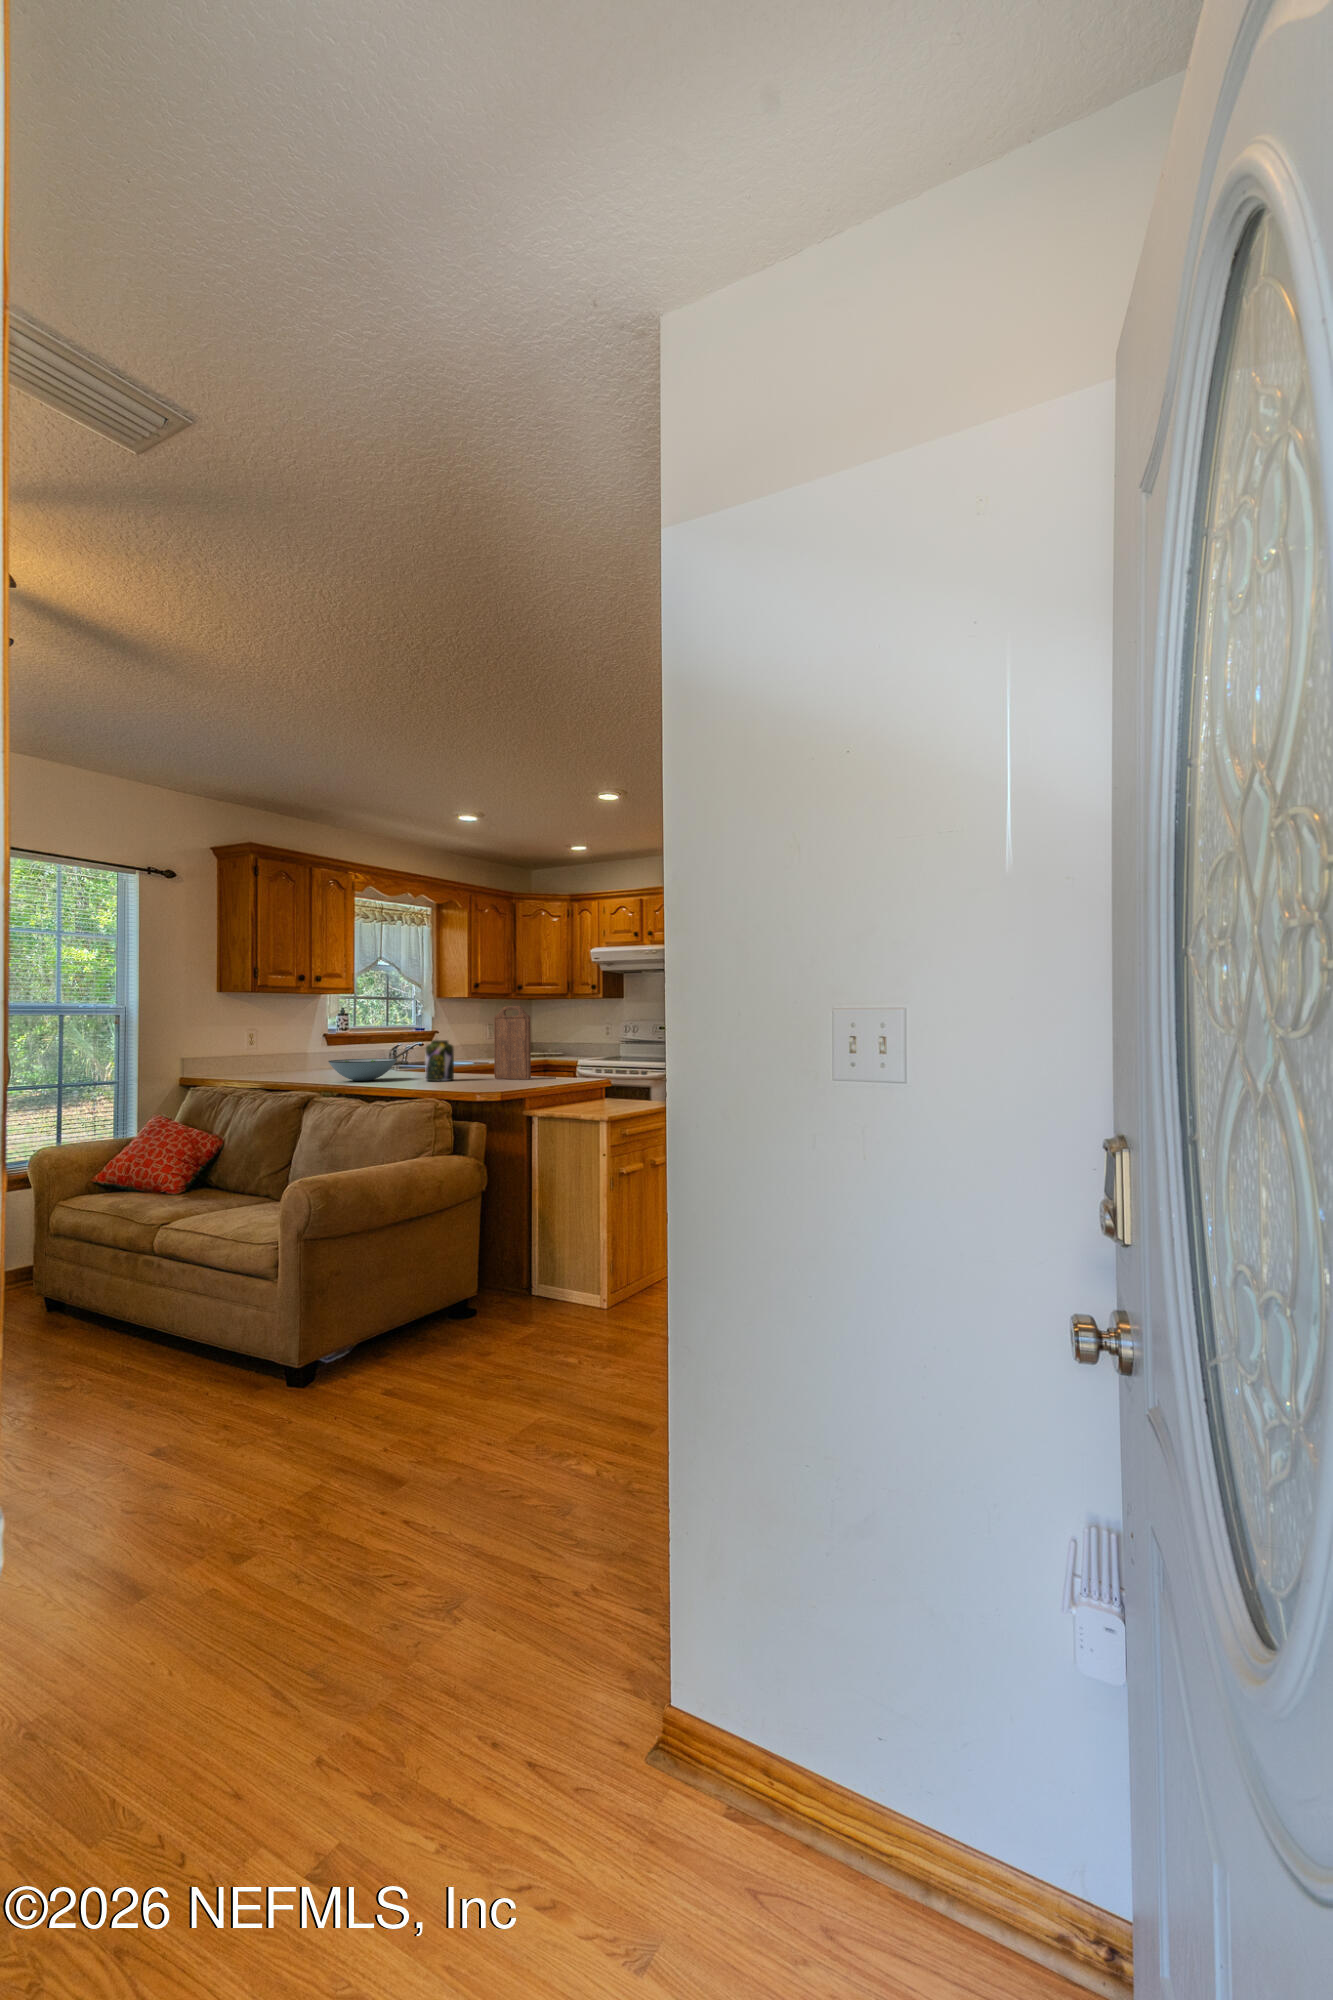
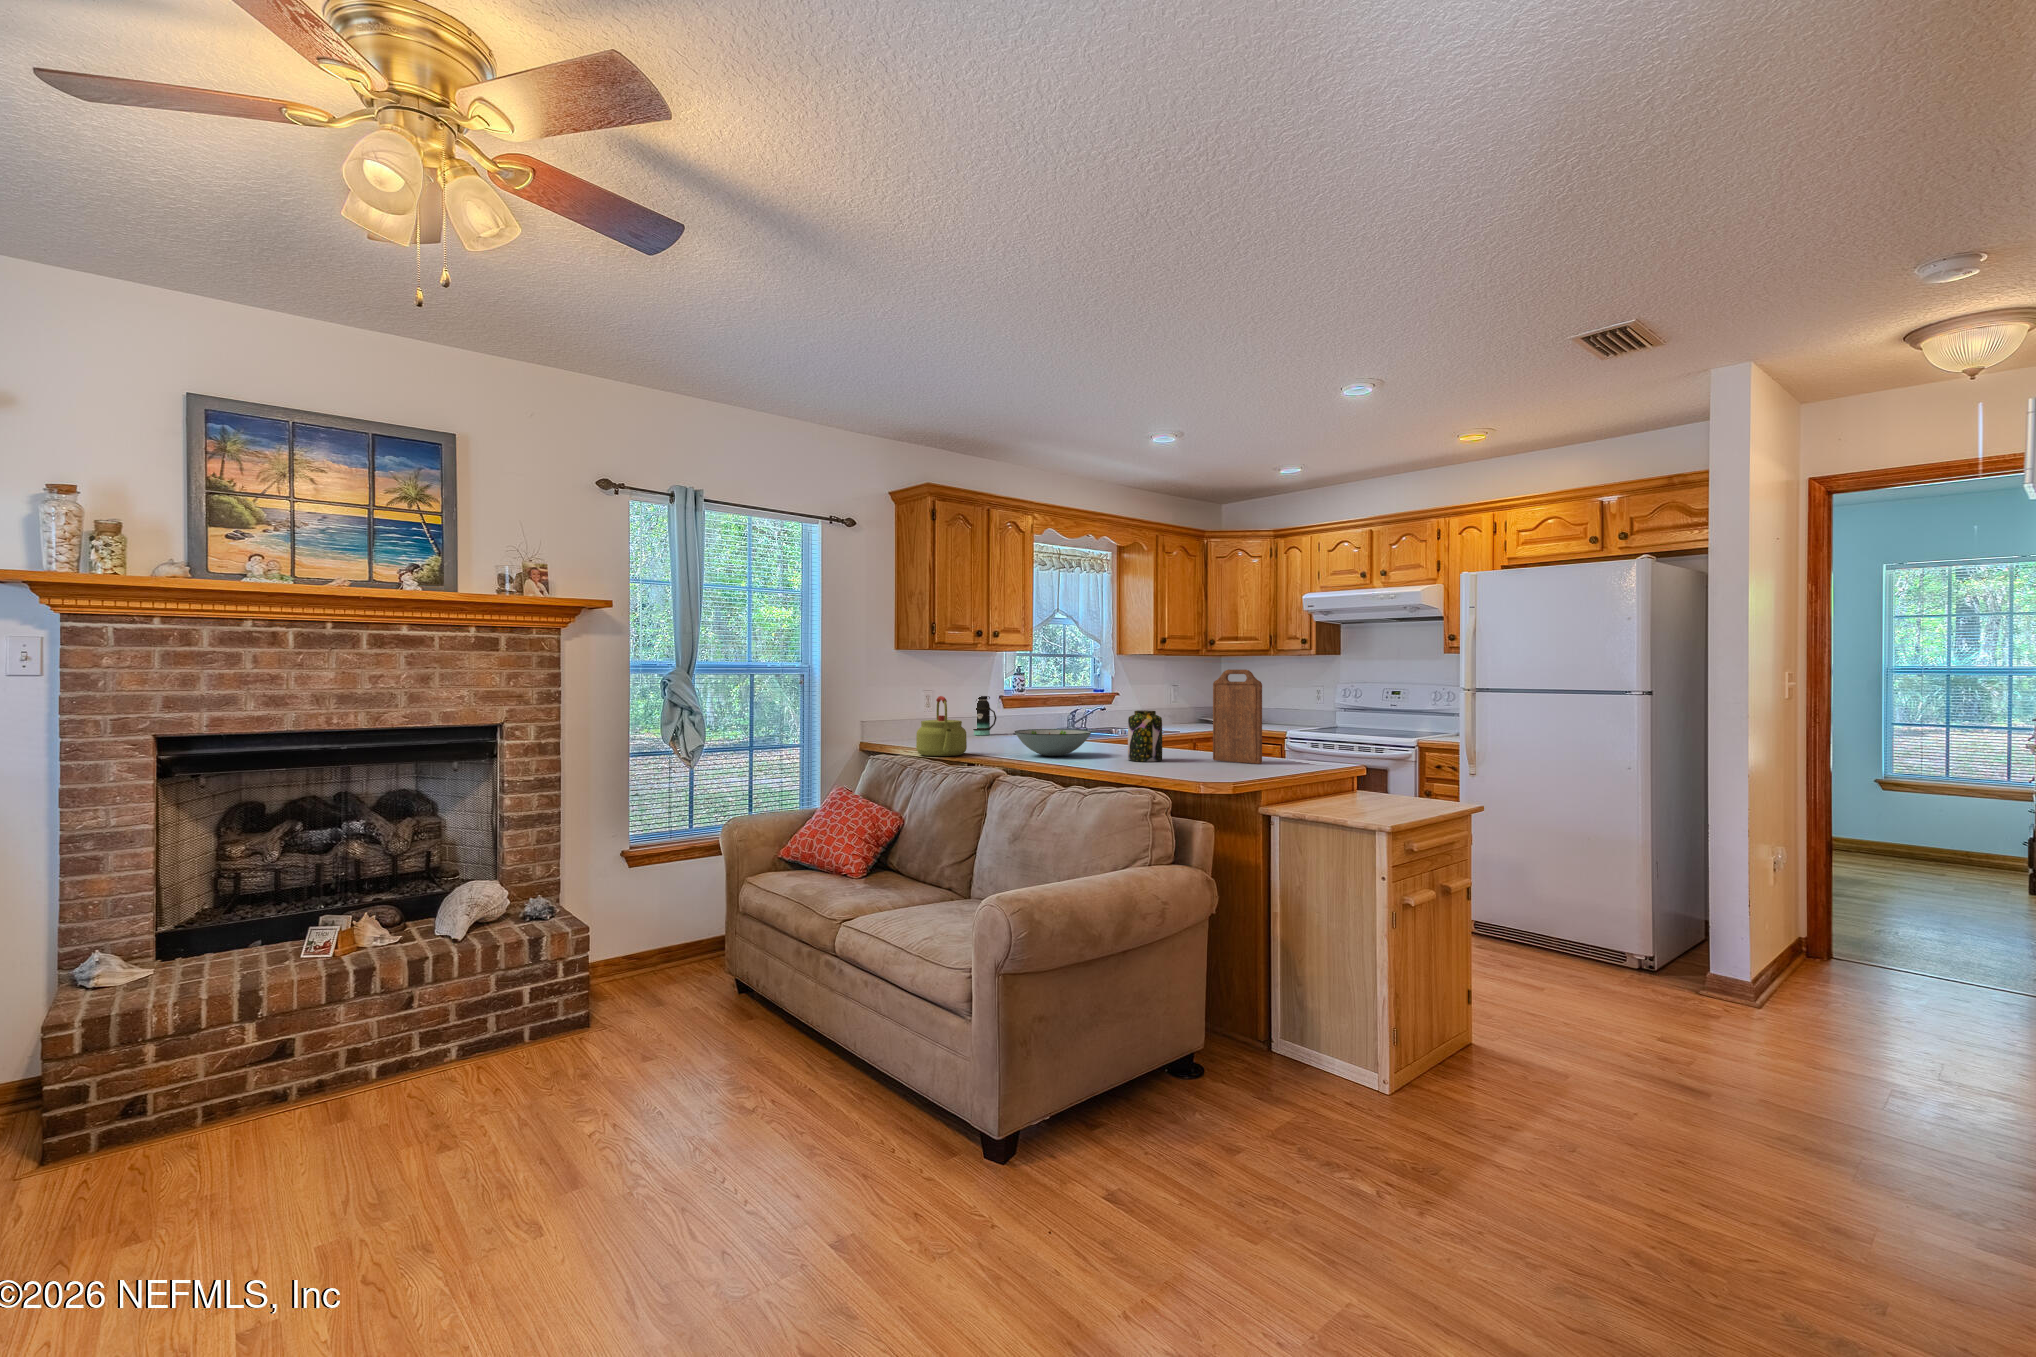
bottle: none [296,1030,319,1070] -> present [973,696,996,735]
kettle: none [236,1032,284,1085] -> present [916,696,967,756]

